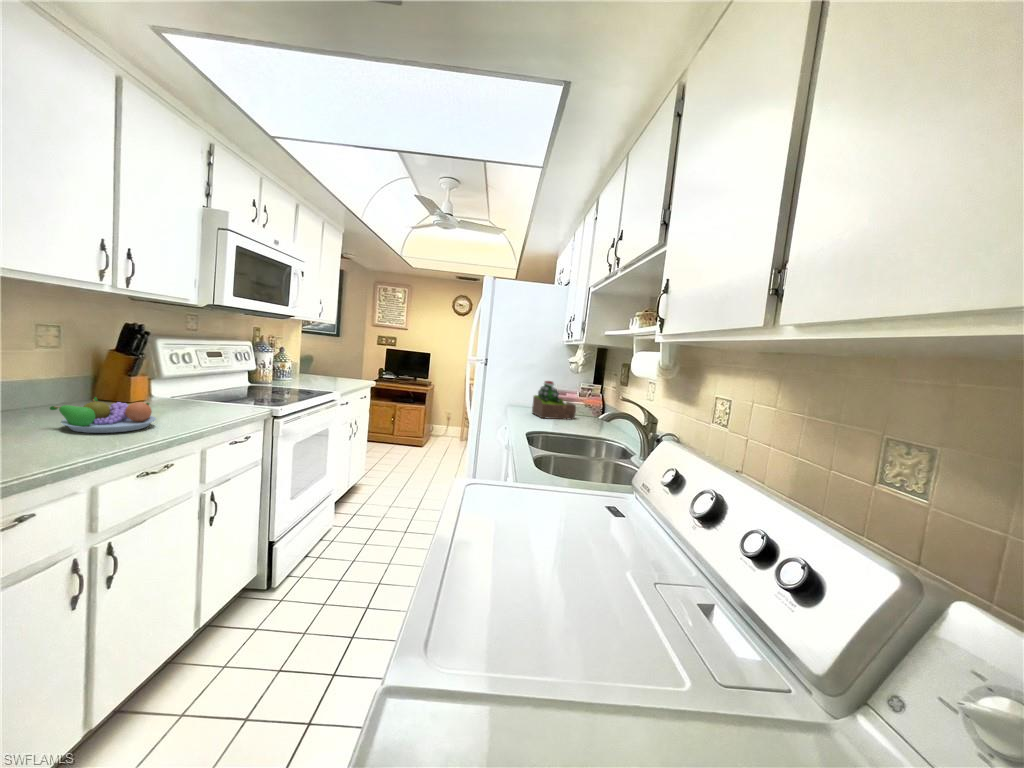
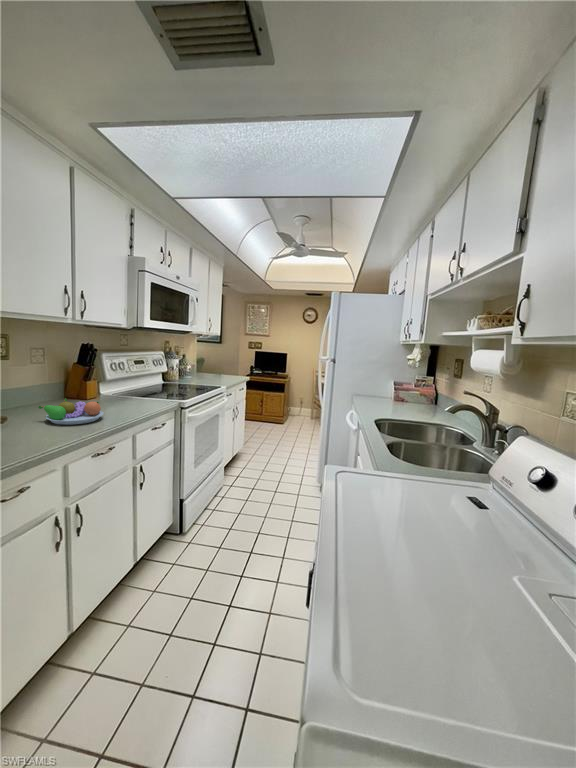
succulent plant: present [532,381,576,420] -> none [375,376,414,408]

